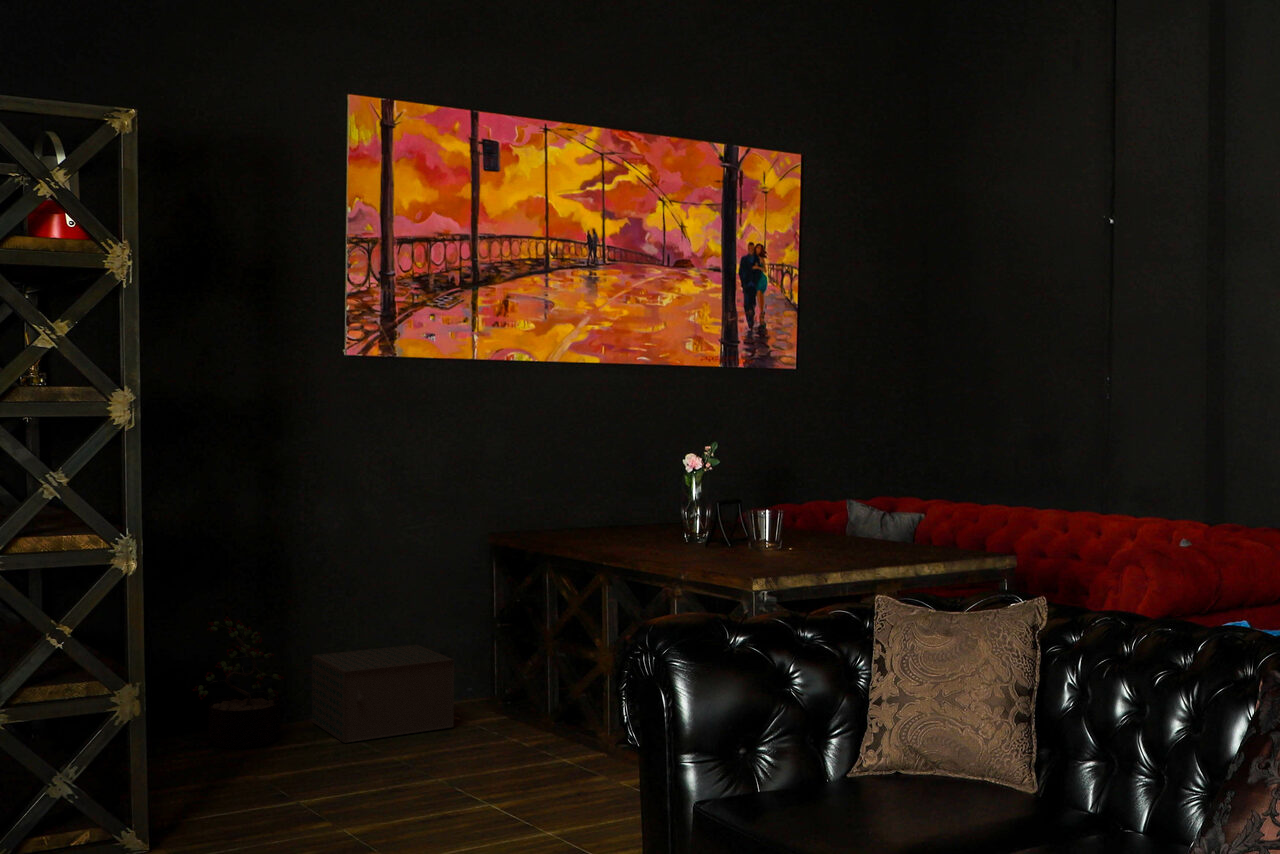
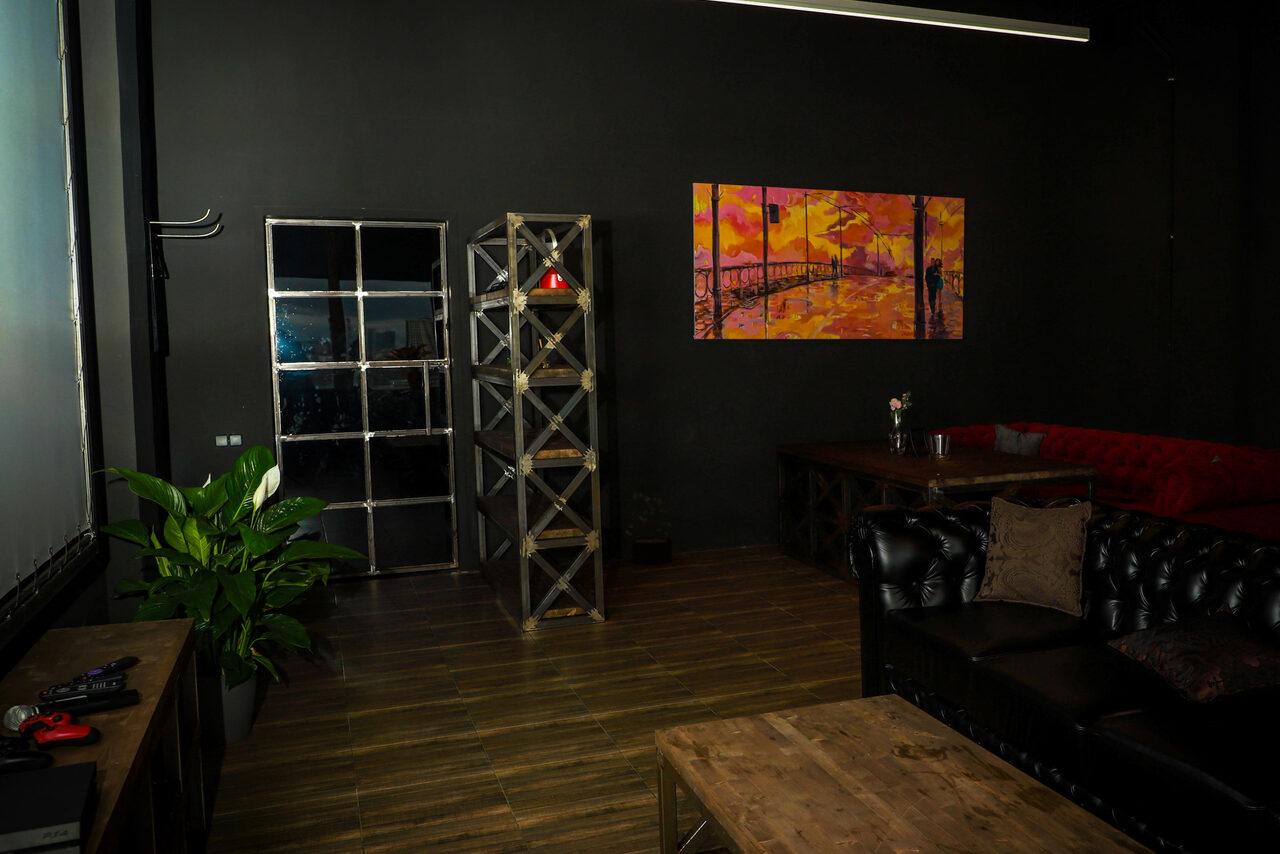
storage box: present [312,645,454,743] -> none [682,512,768,562]

